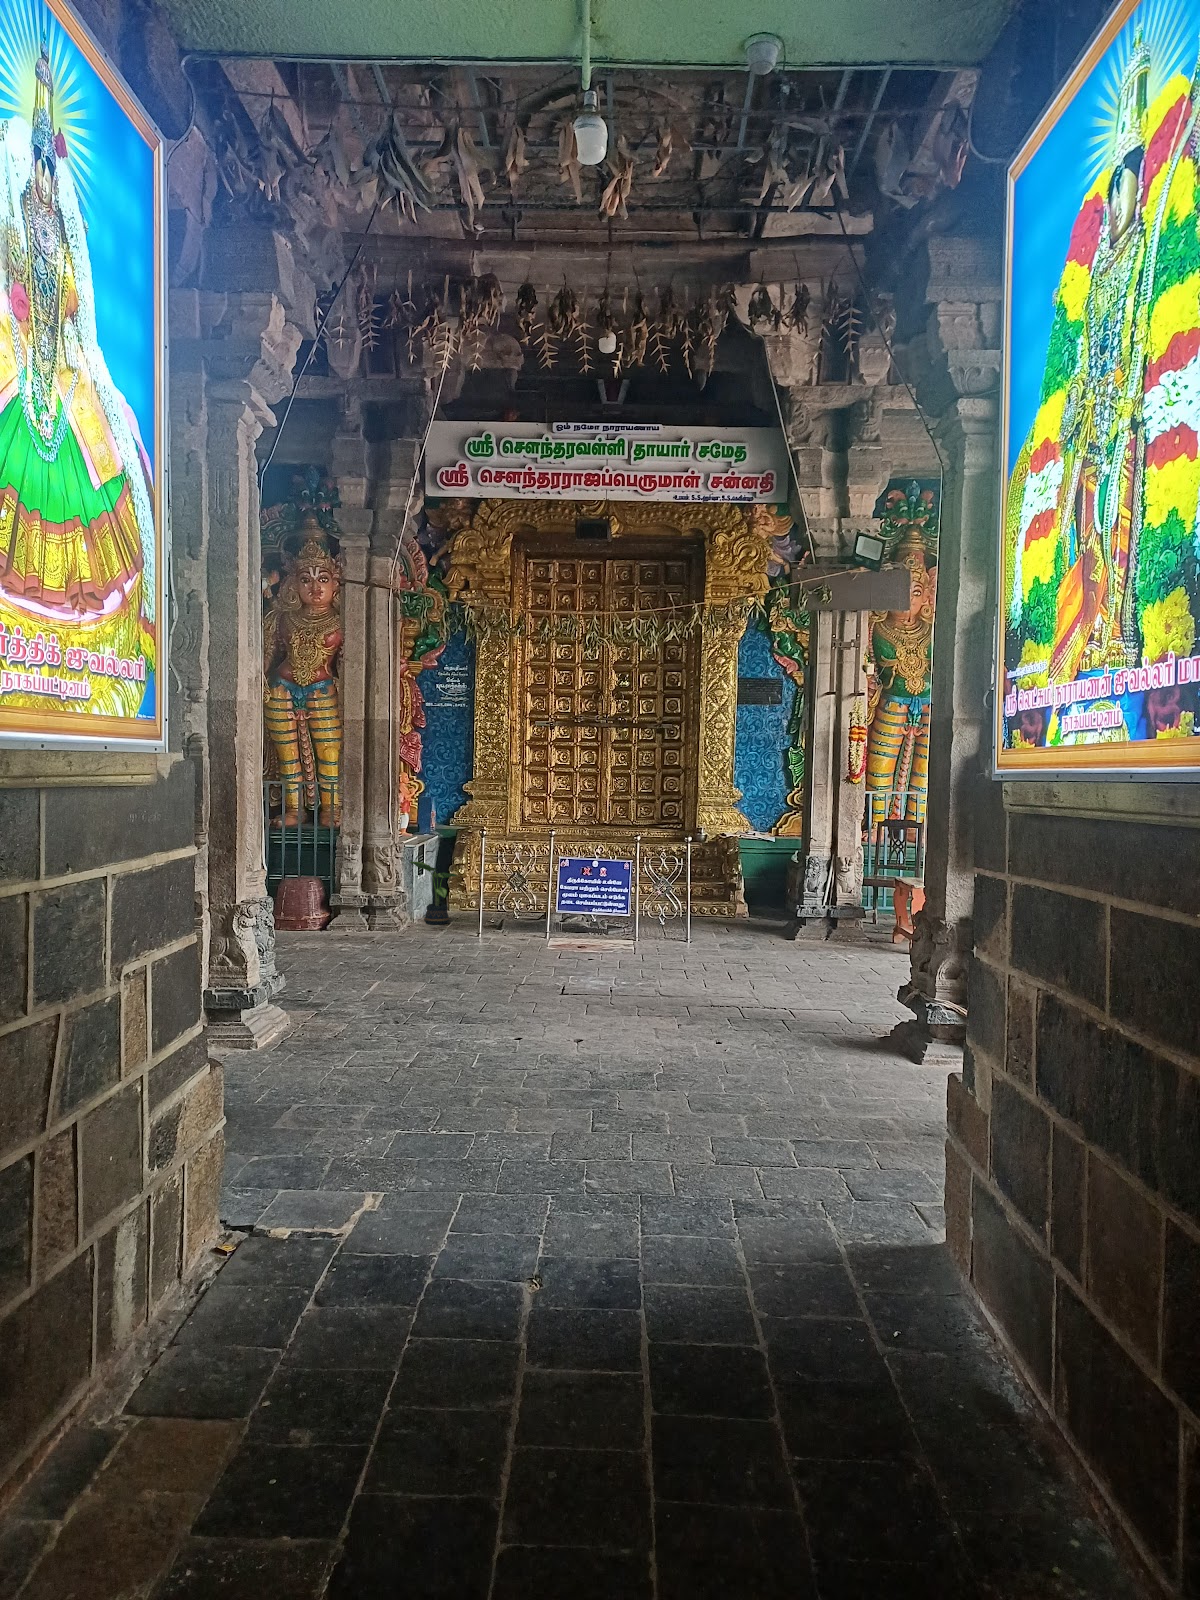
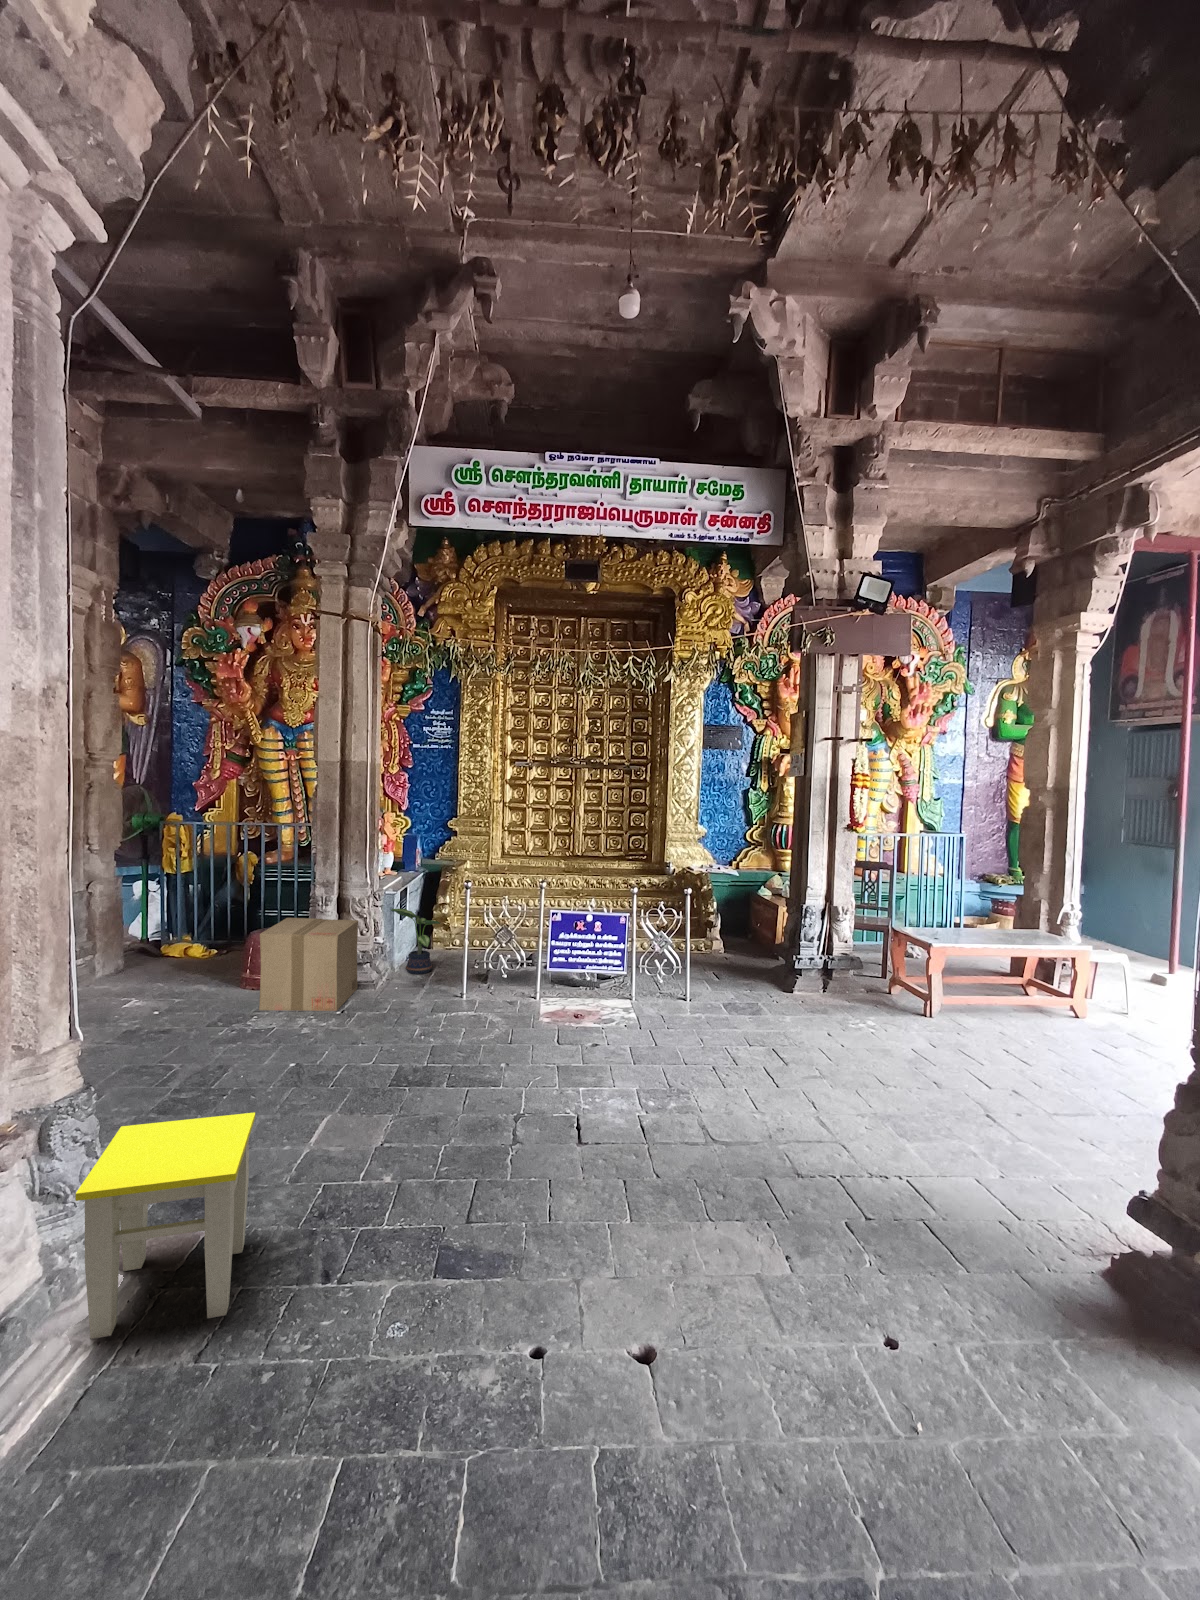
cardboard box: none [299,864,382,942] -> present [259,918,358,1011]
stool: none [261,938,345,1040] -> present [75,1113,255,1339]

